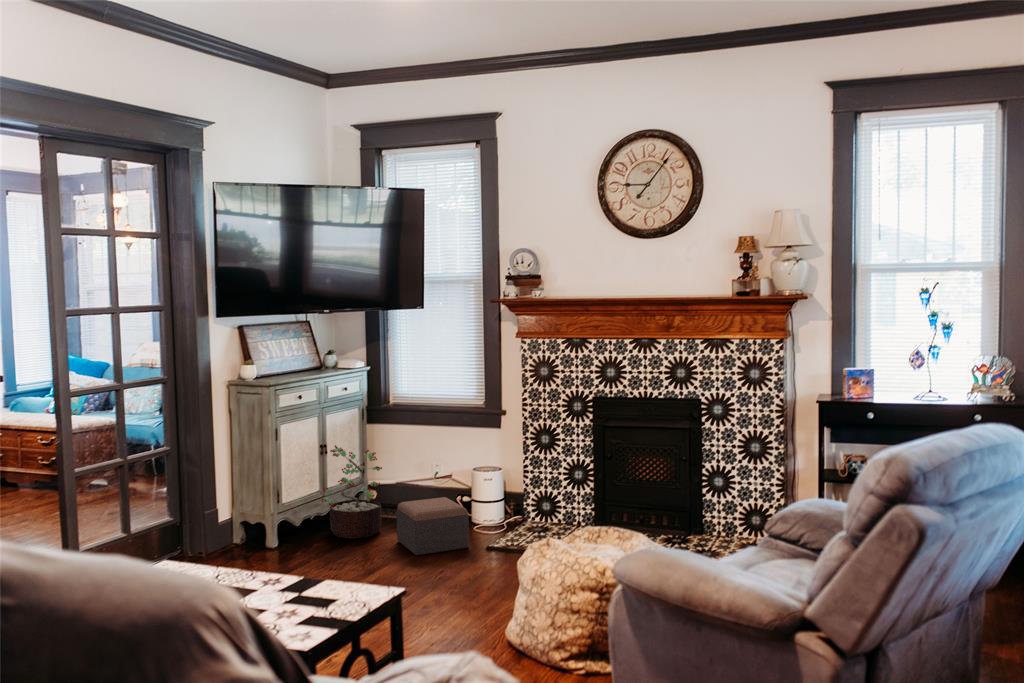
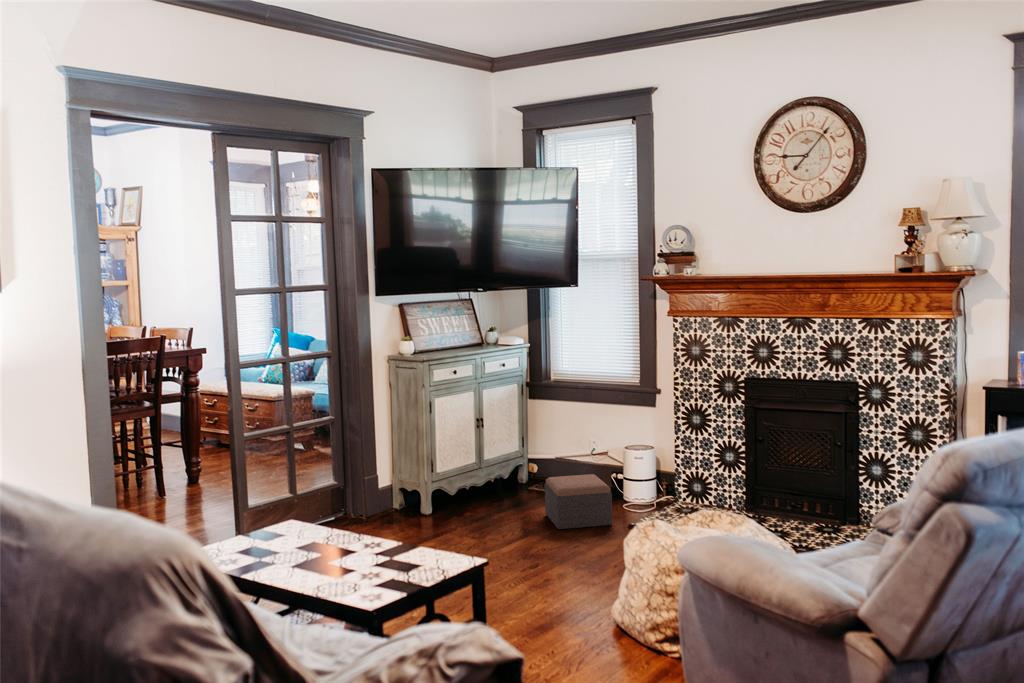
decorative plant: present [322,445,382,539] -> none [476,419,536,510]

